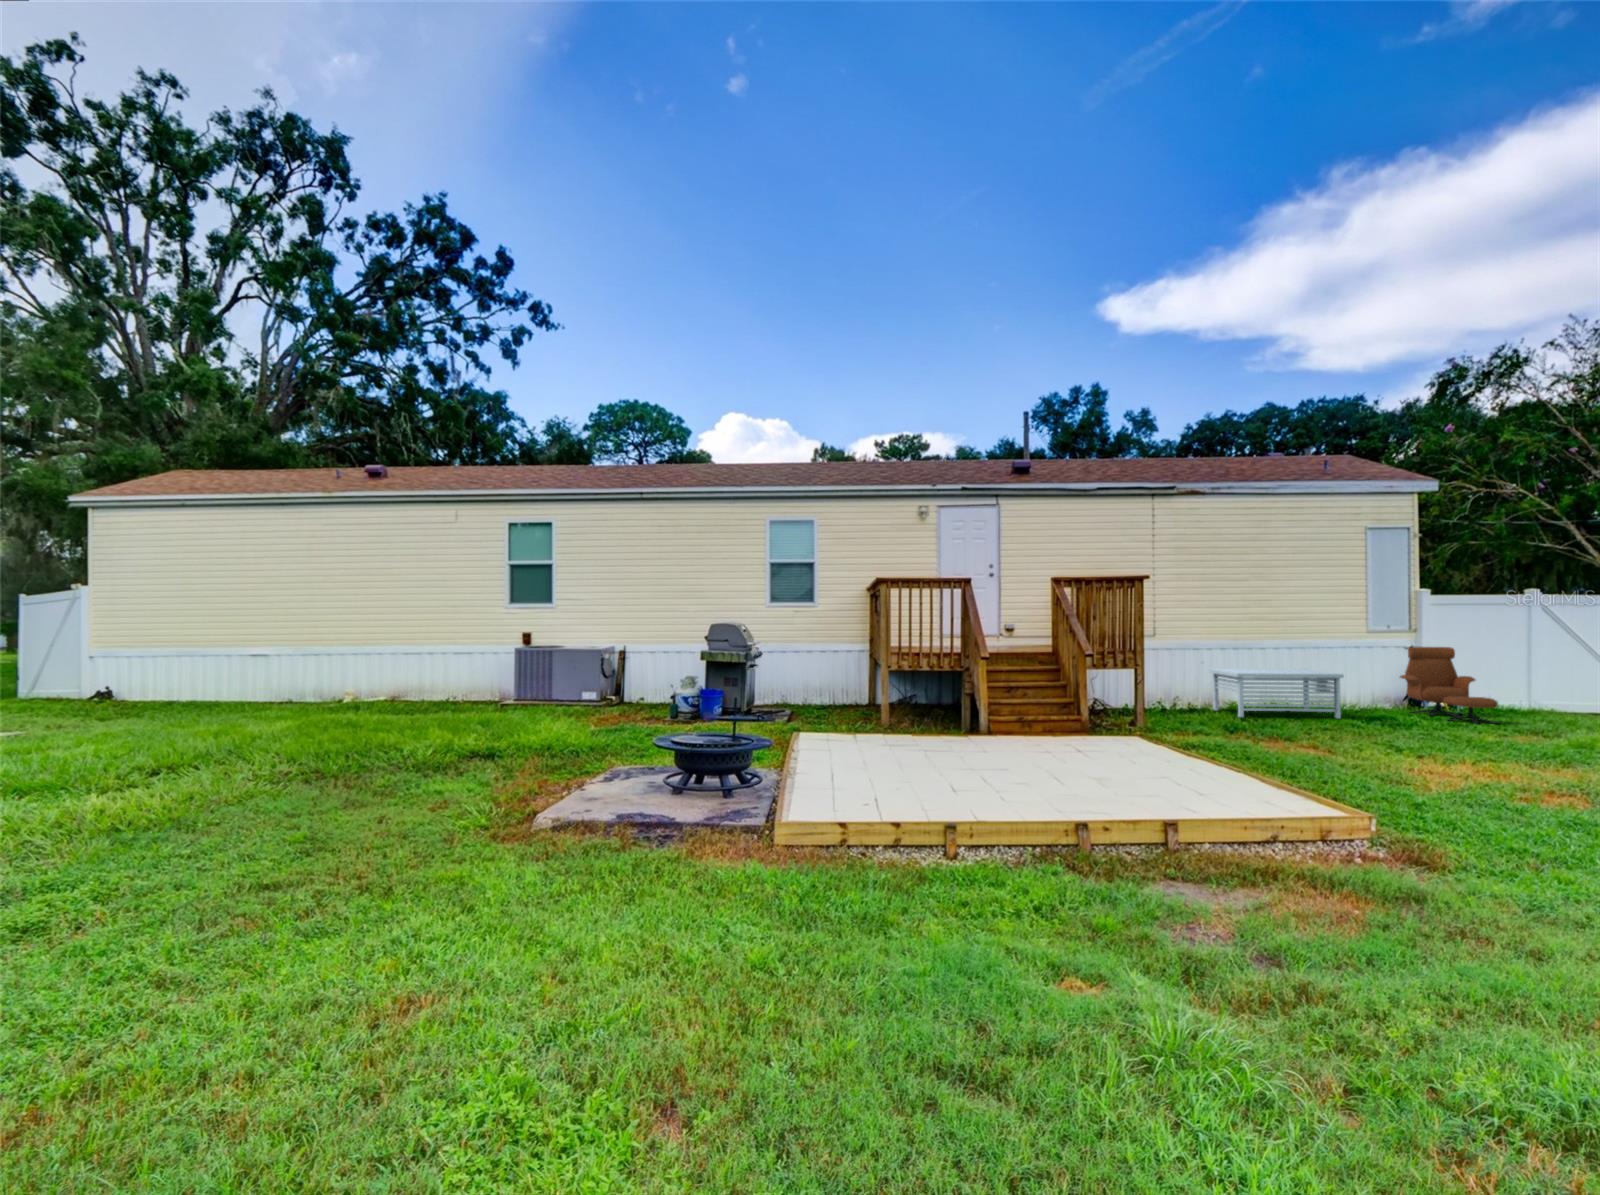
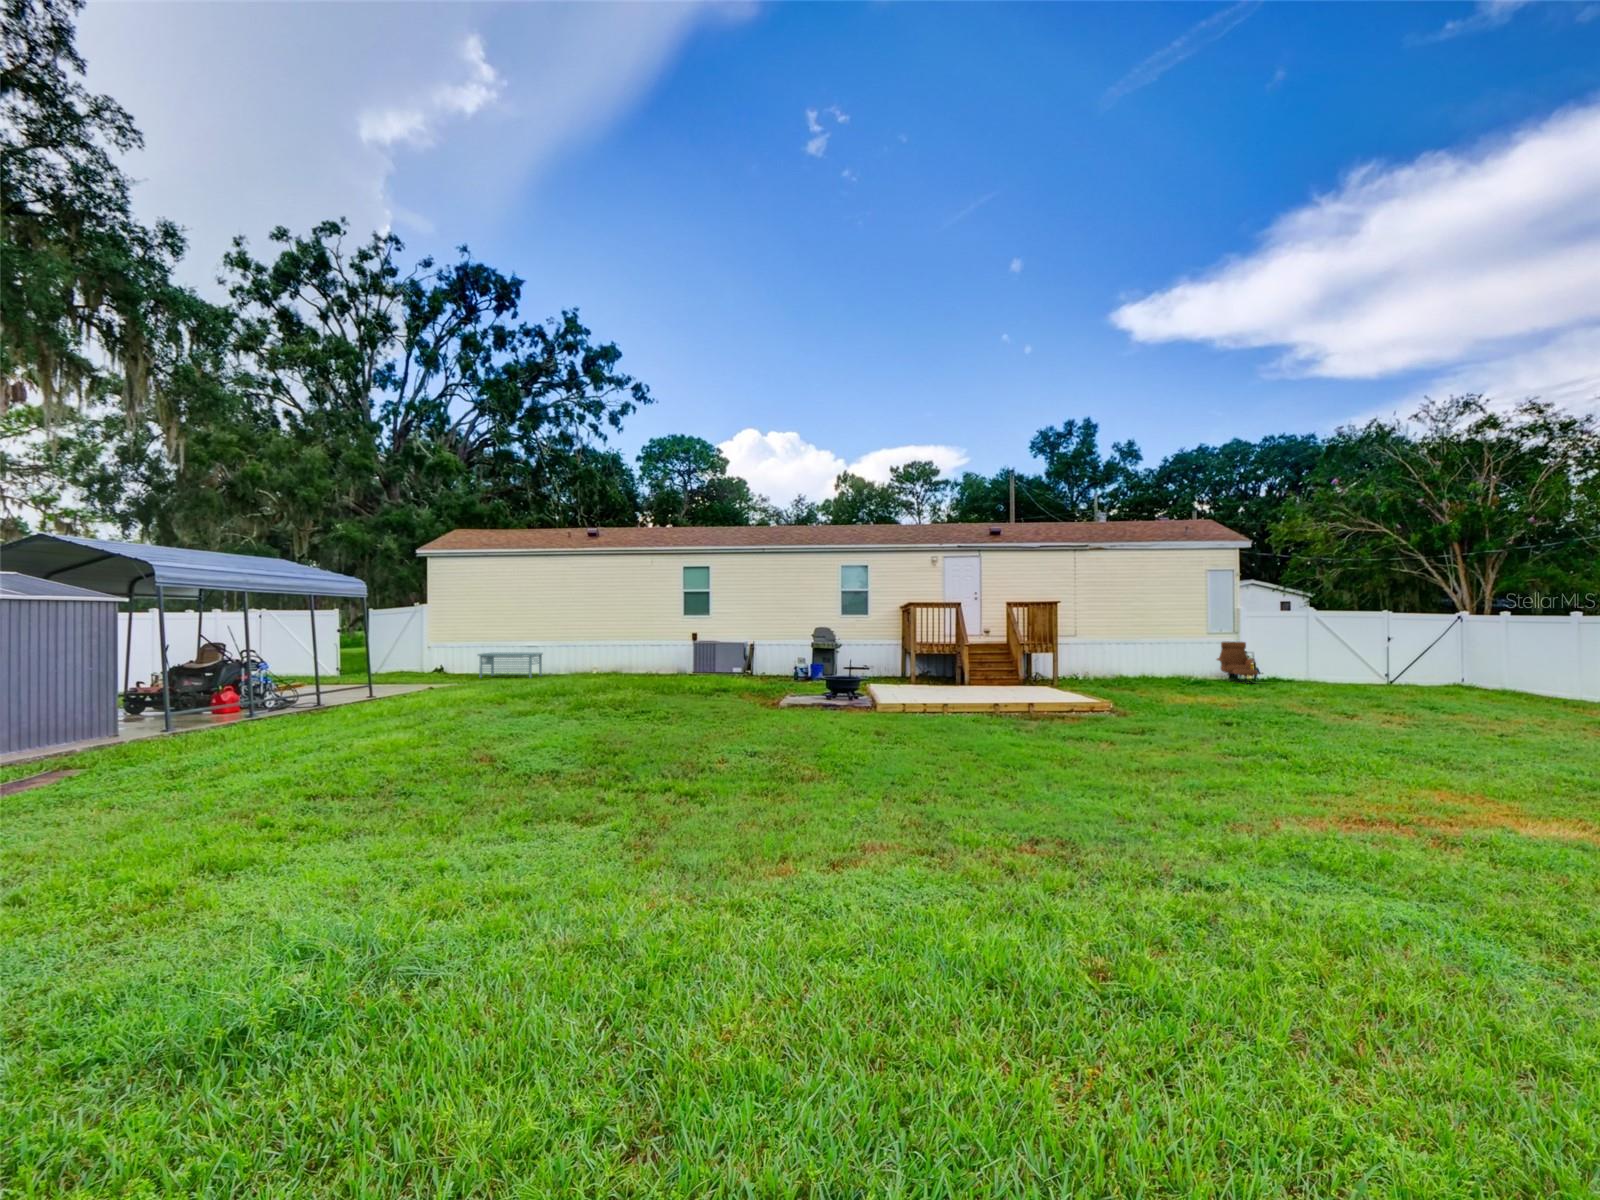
storage bench: present [1208,669,1344,718] -> present [478,652,543,678]

